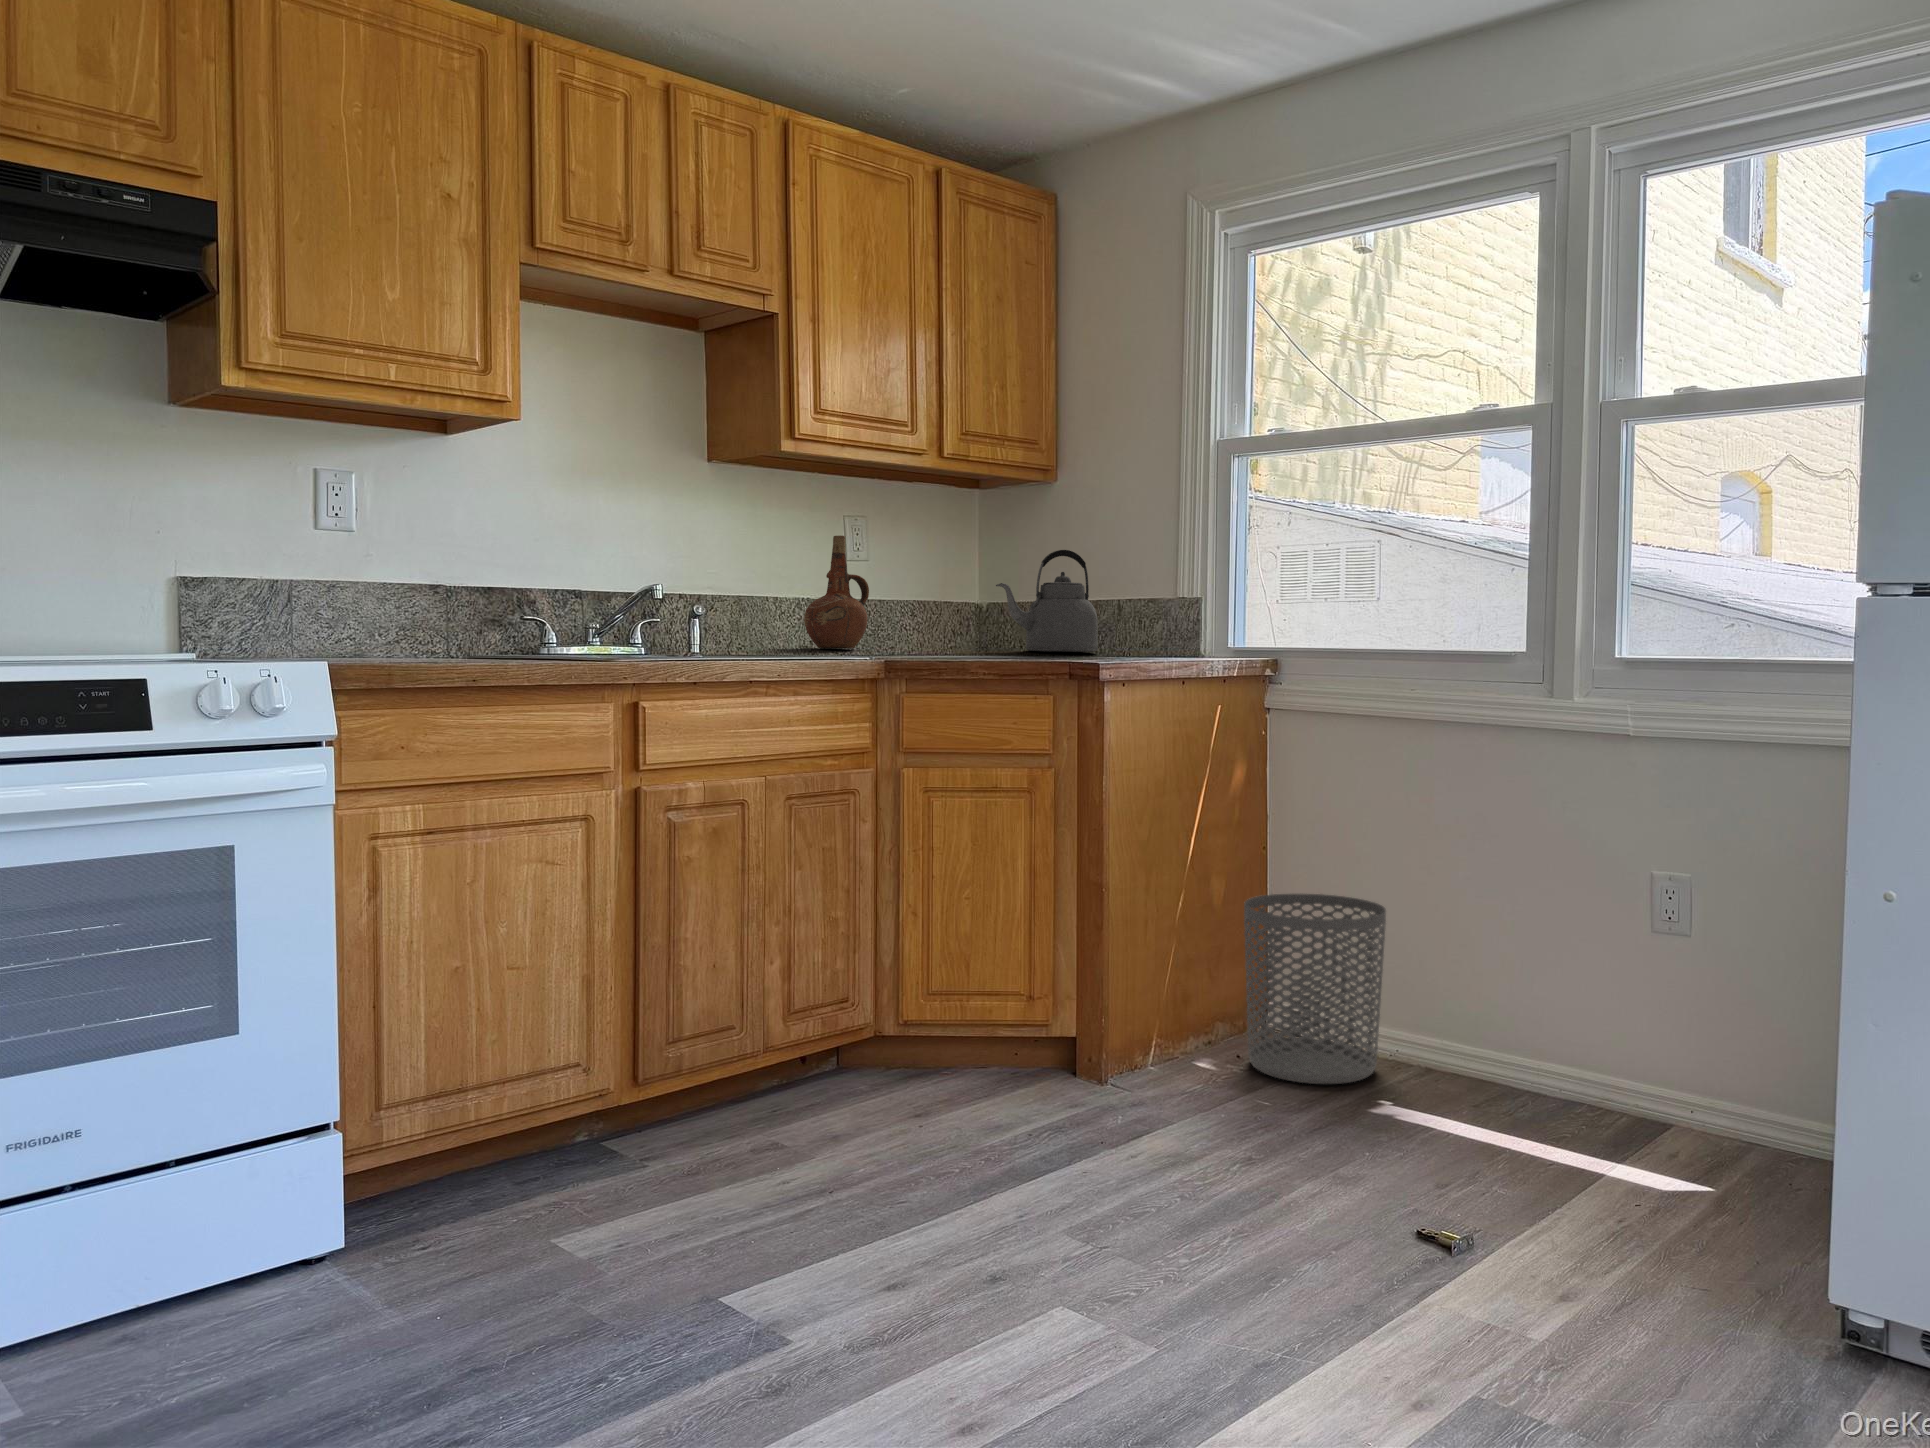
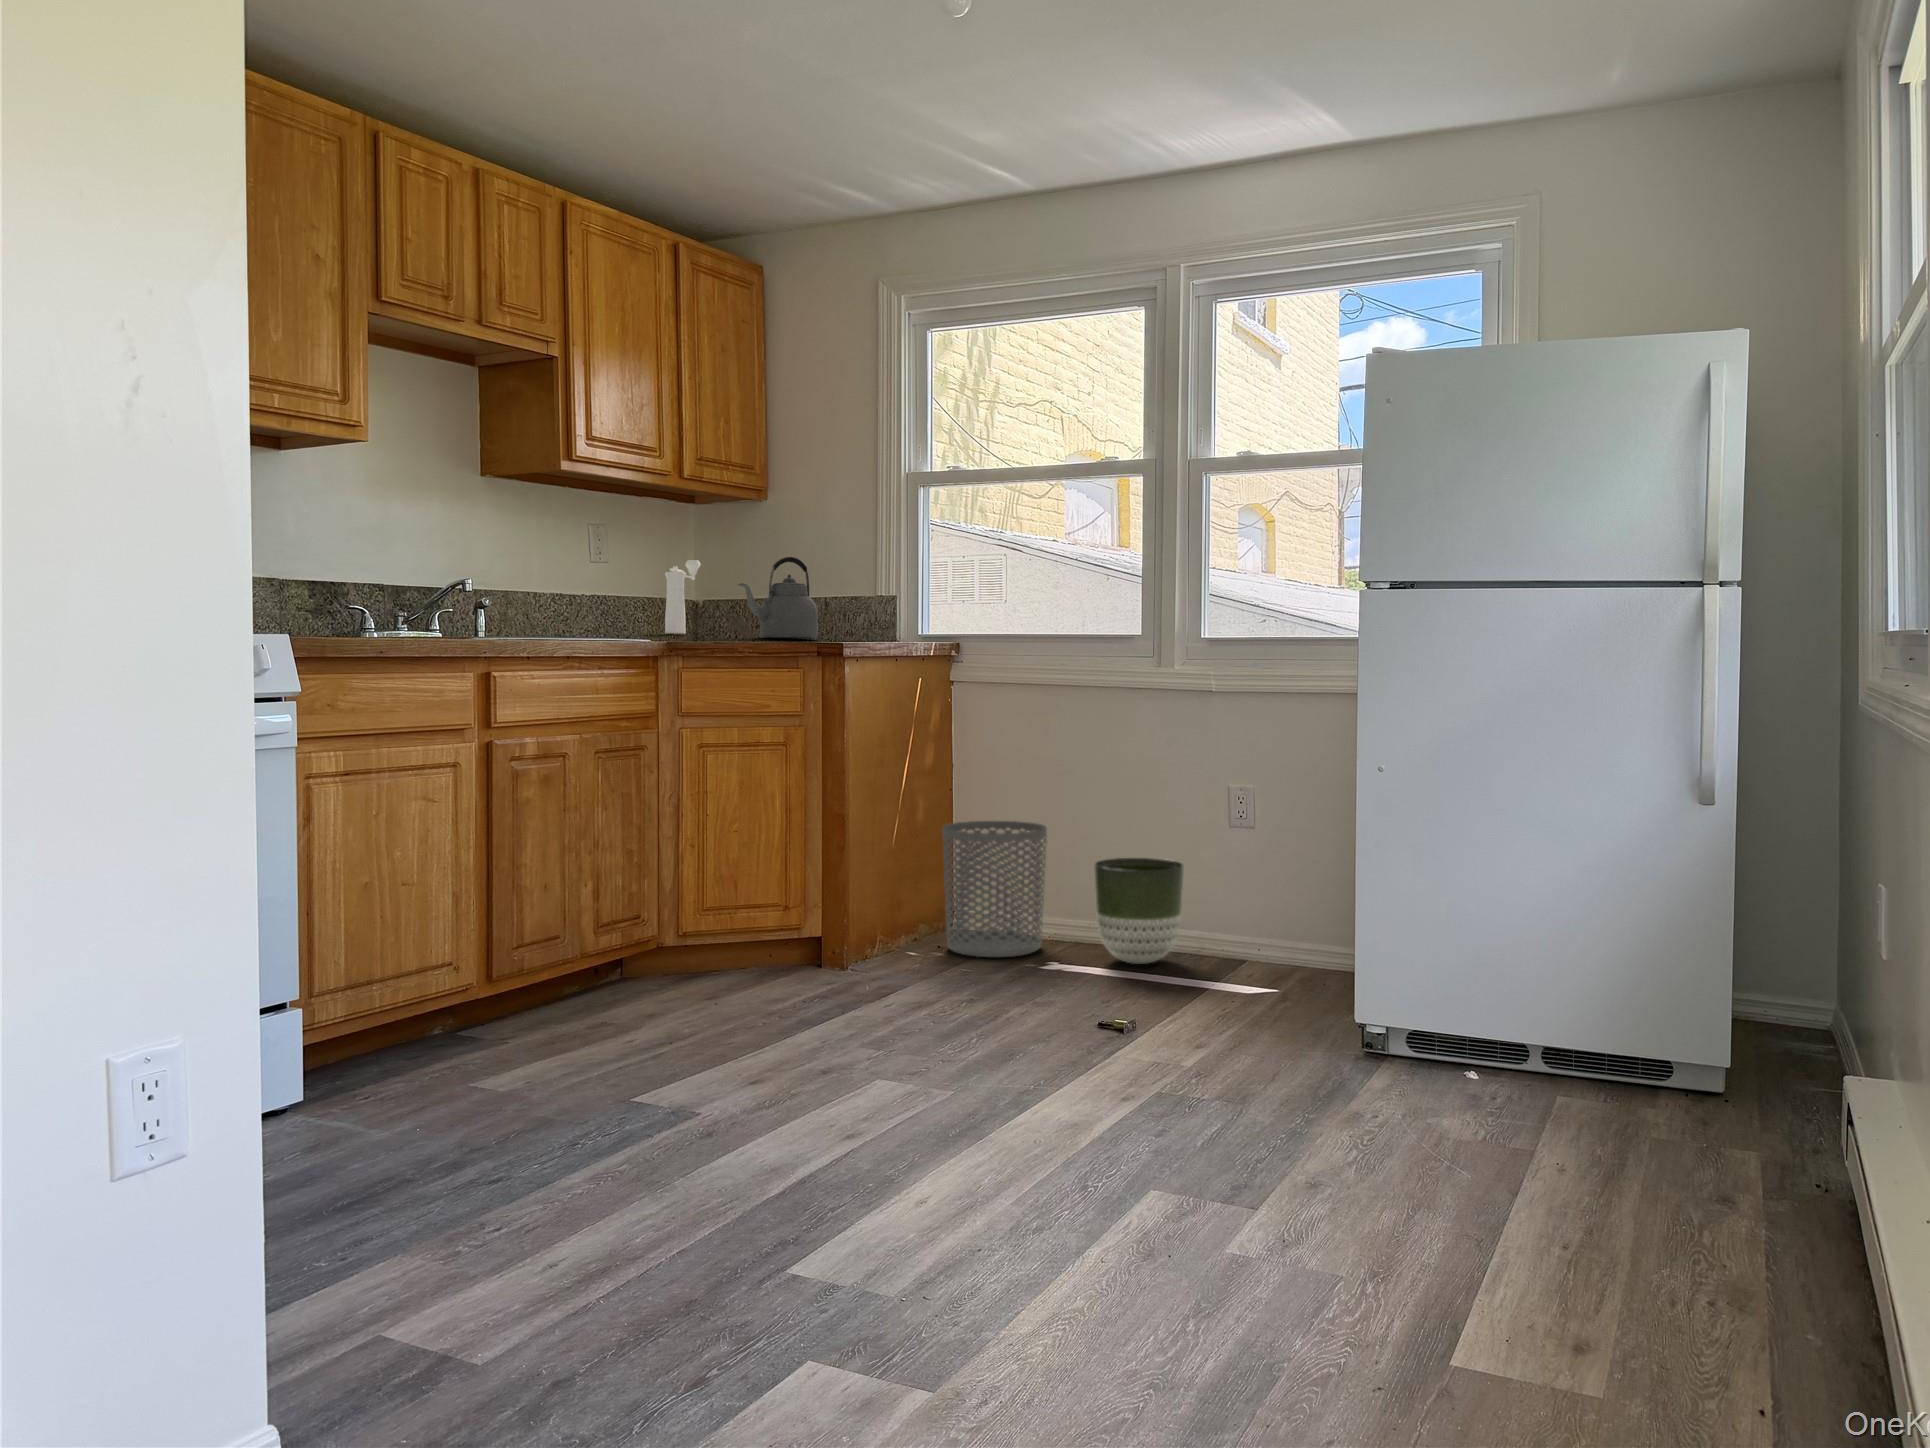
ceramic pitcher: present [804,536,869,649] -> none [585,542,638,635]
pepper mill: none [915,555,963,645] -> present [665,560,701,634]
planter: none [1447,961,1578,1117] -> present [1094,858,1184,964]

